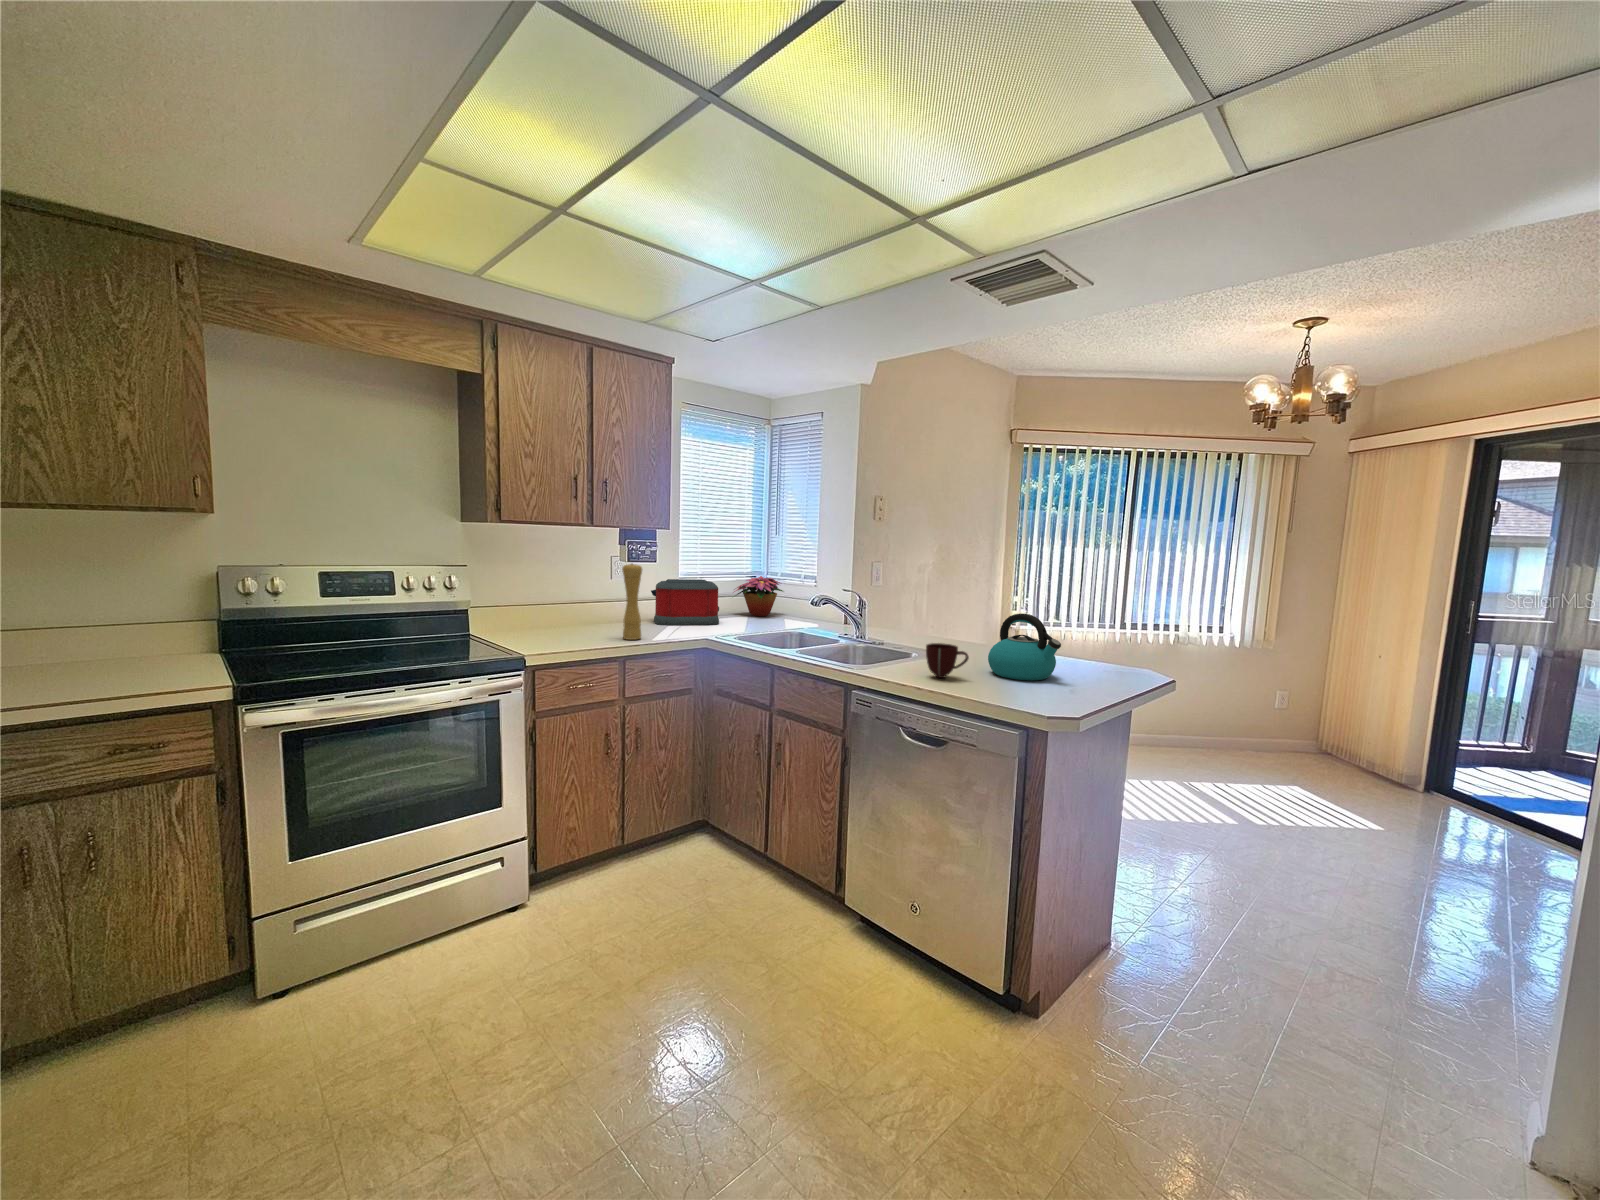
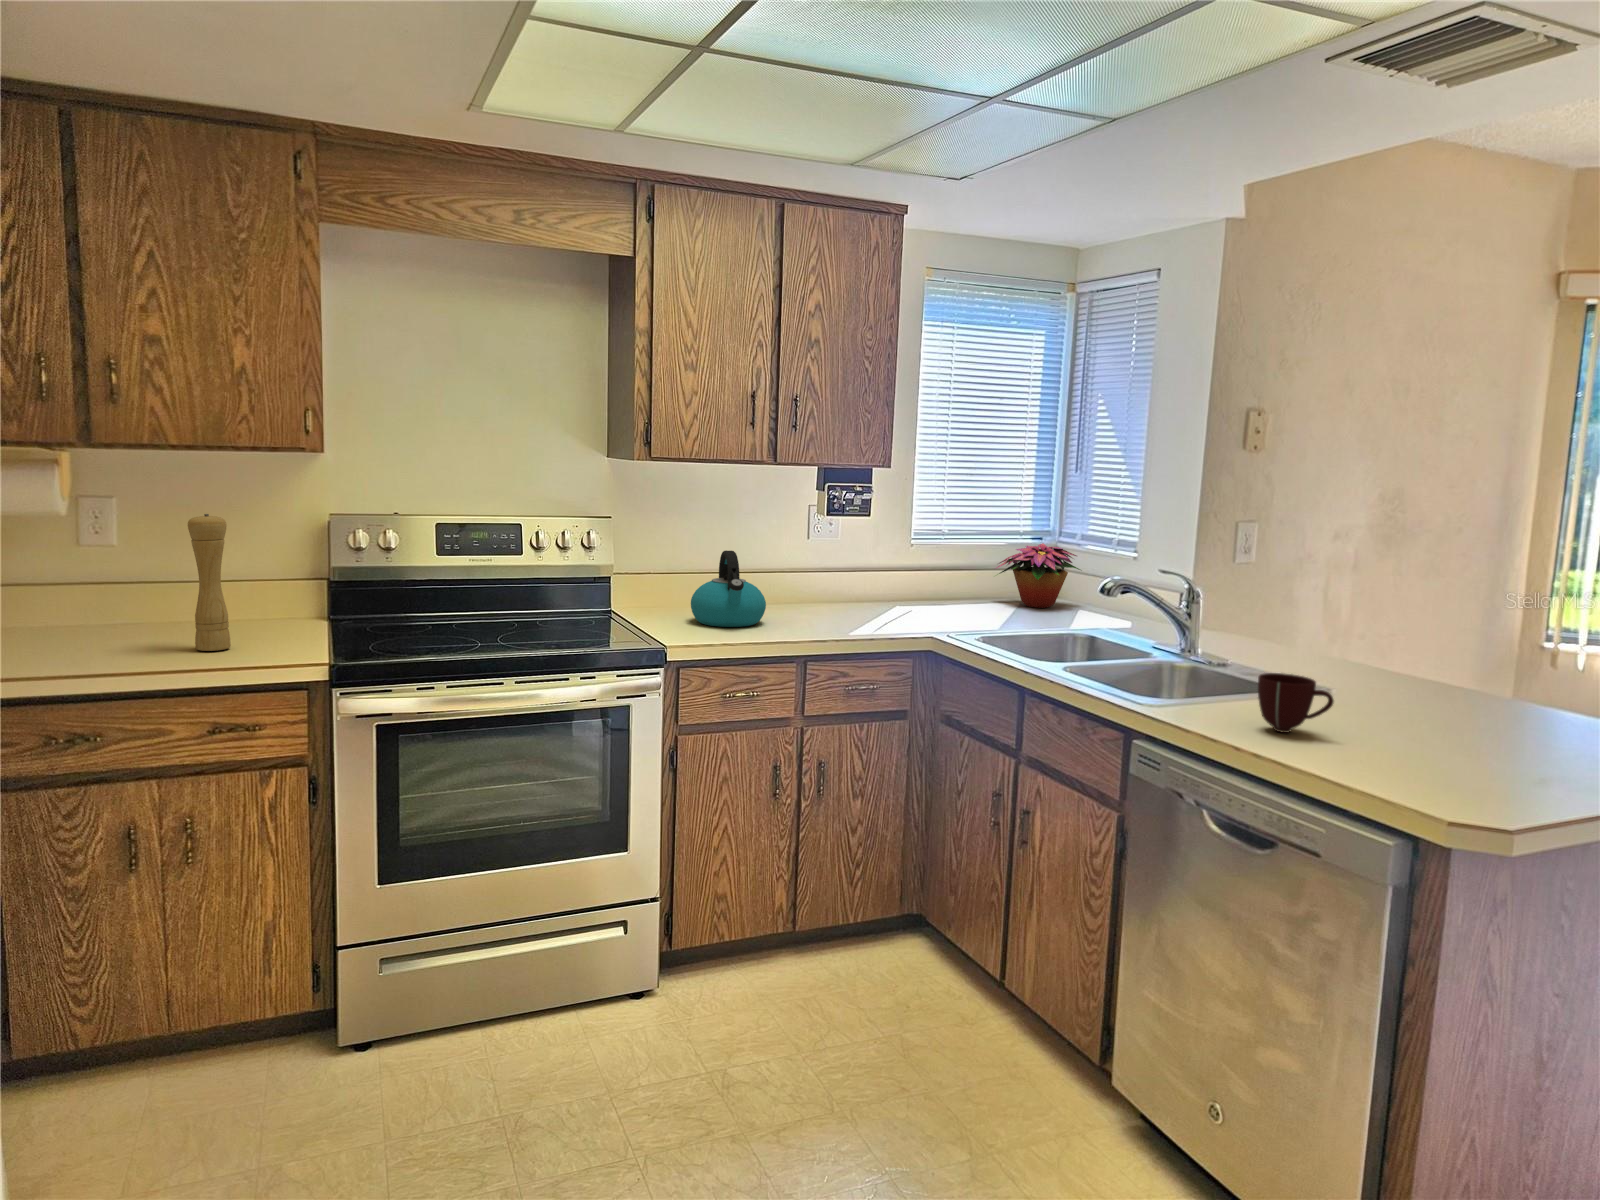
pepper mill: present [622,563,642,640] -> present [188,514,231,651]
toaster: present [651,579,719,625] -> none [863,545,967,617]
kettle: present [988,614,1061,681] -> present [691,550,766,627]

